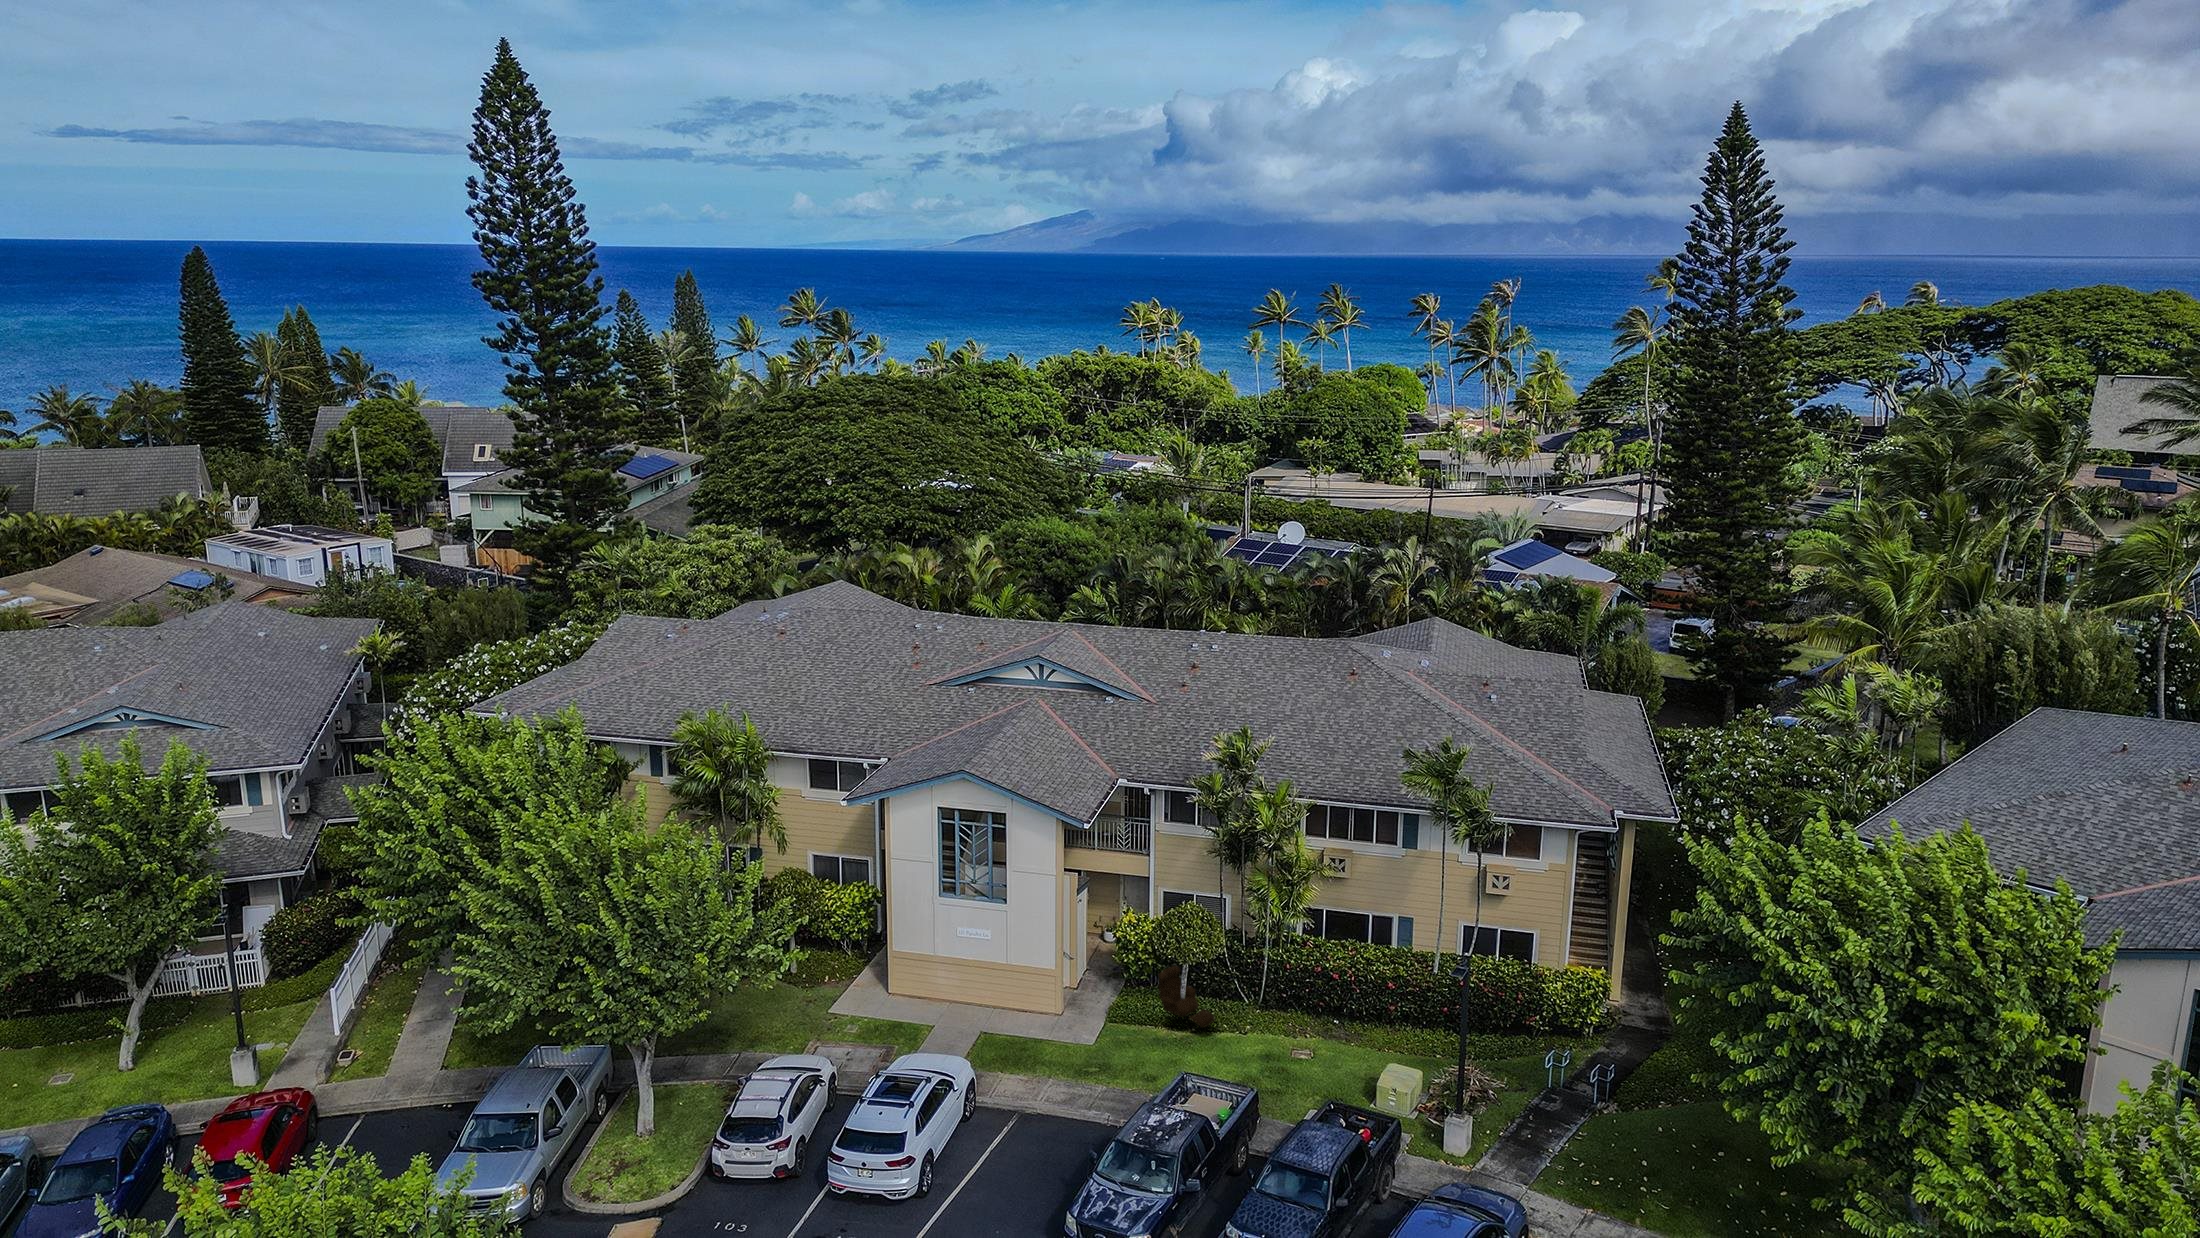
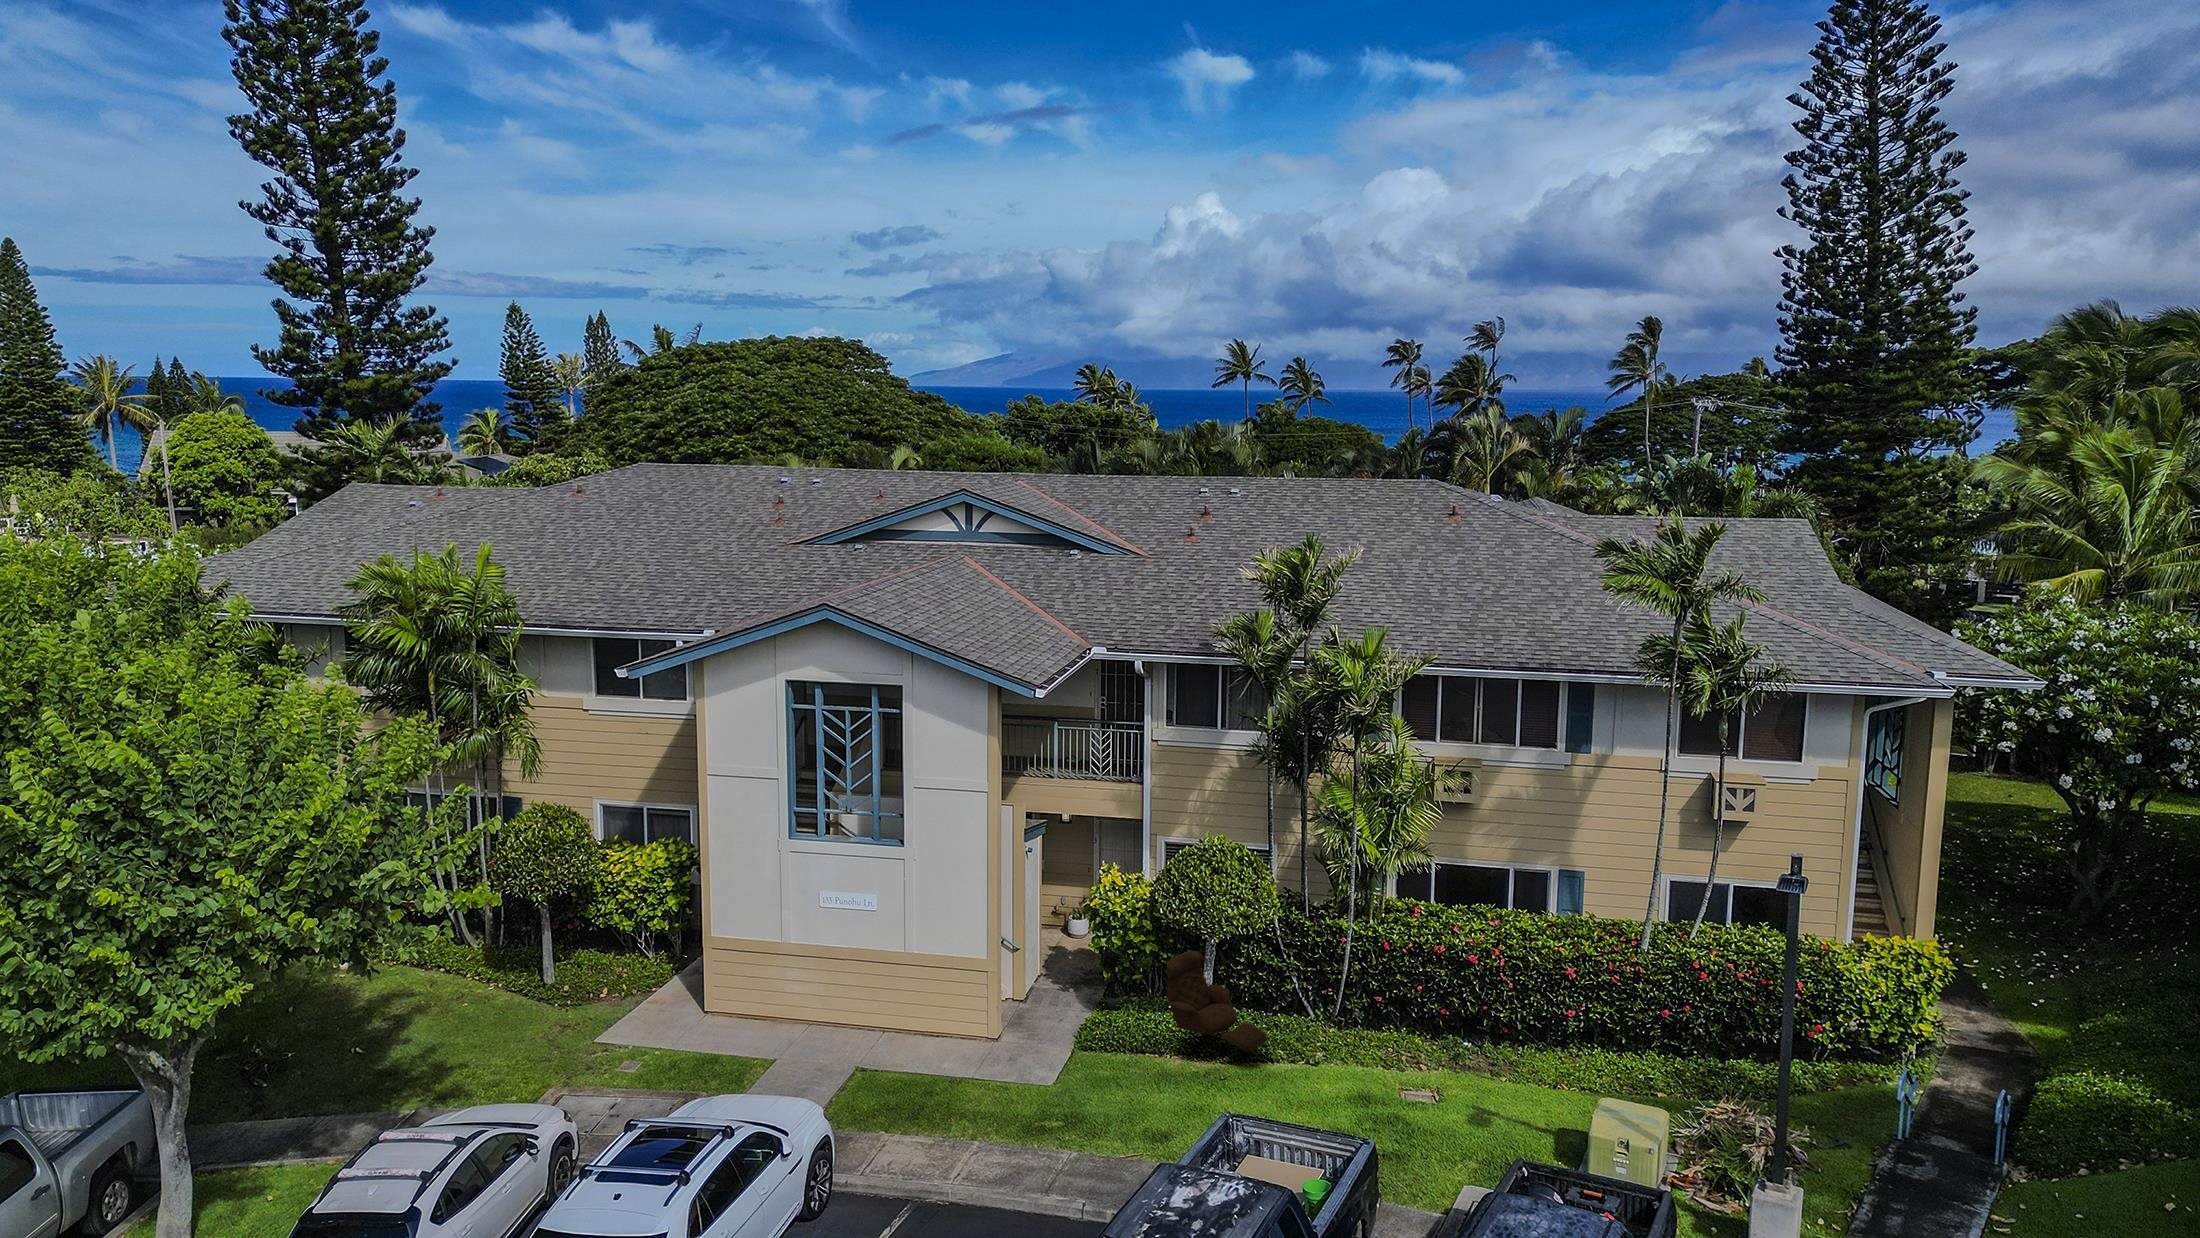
potted plant: none [1119,957,1137,996] -> present [1097,944,1127,1010]

